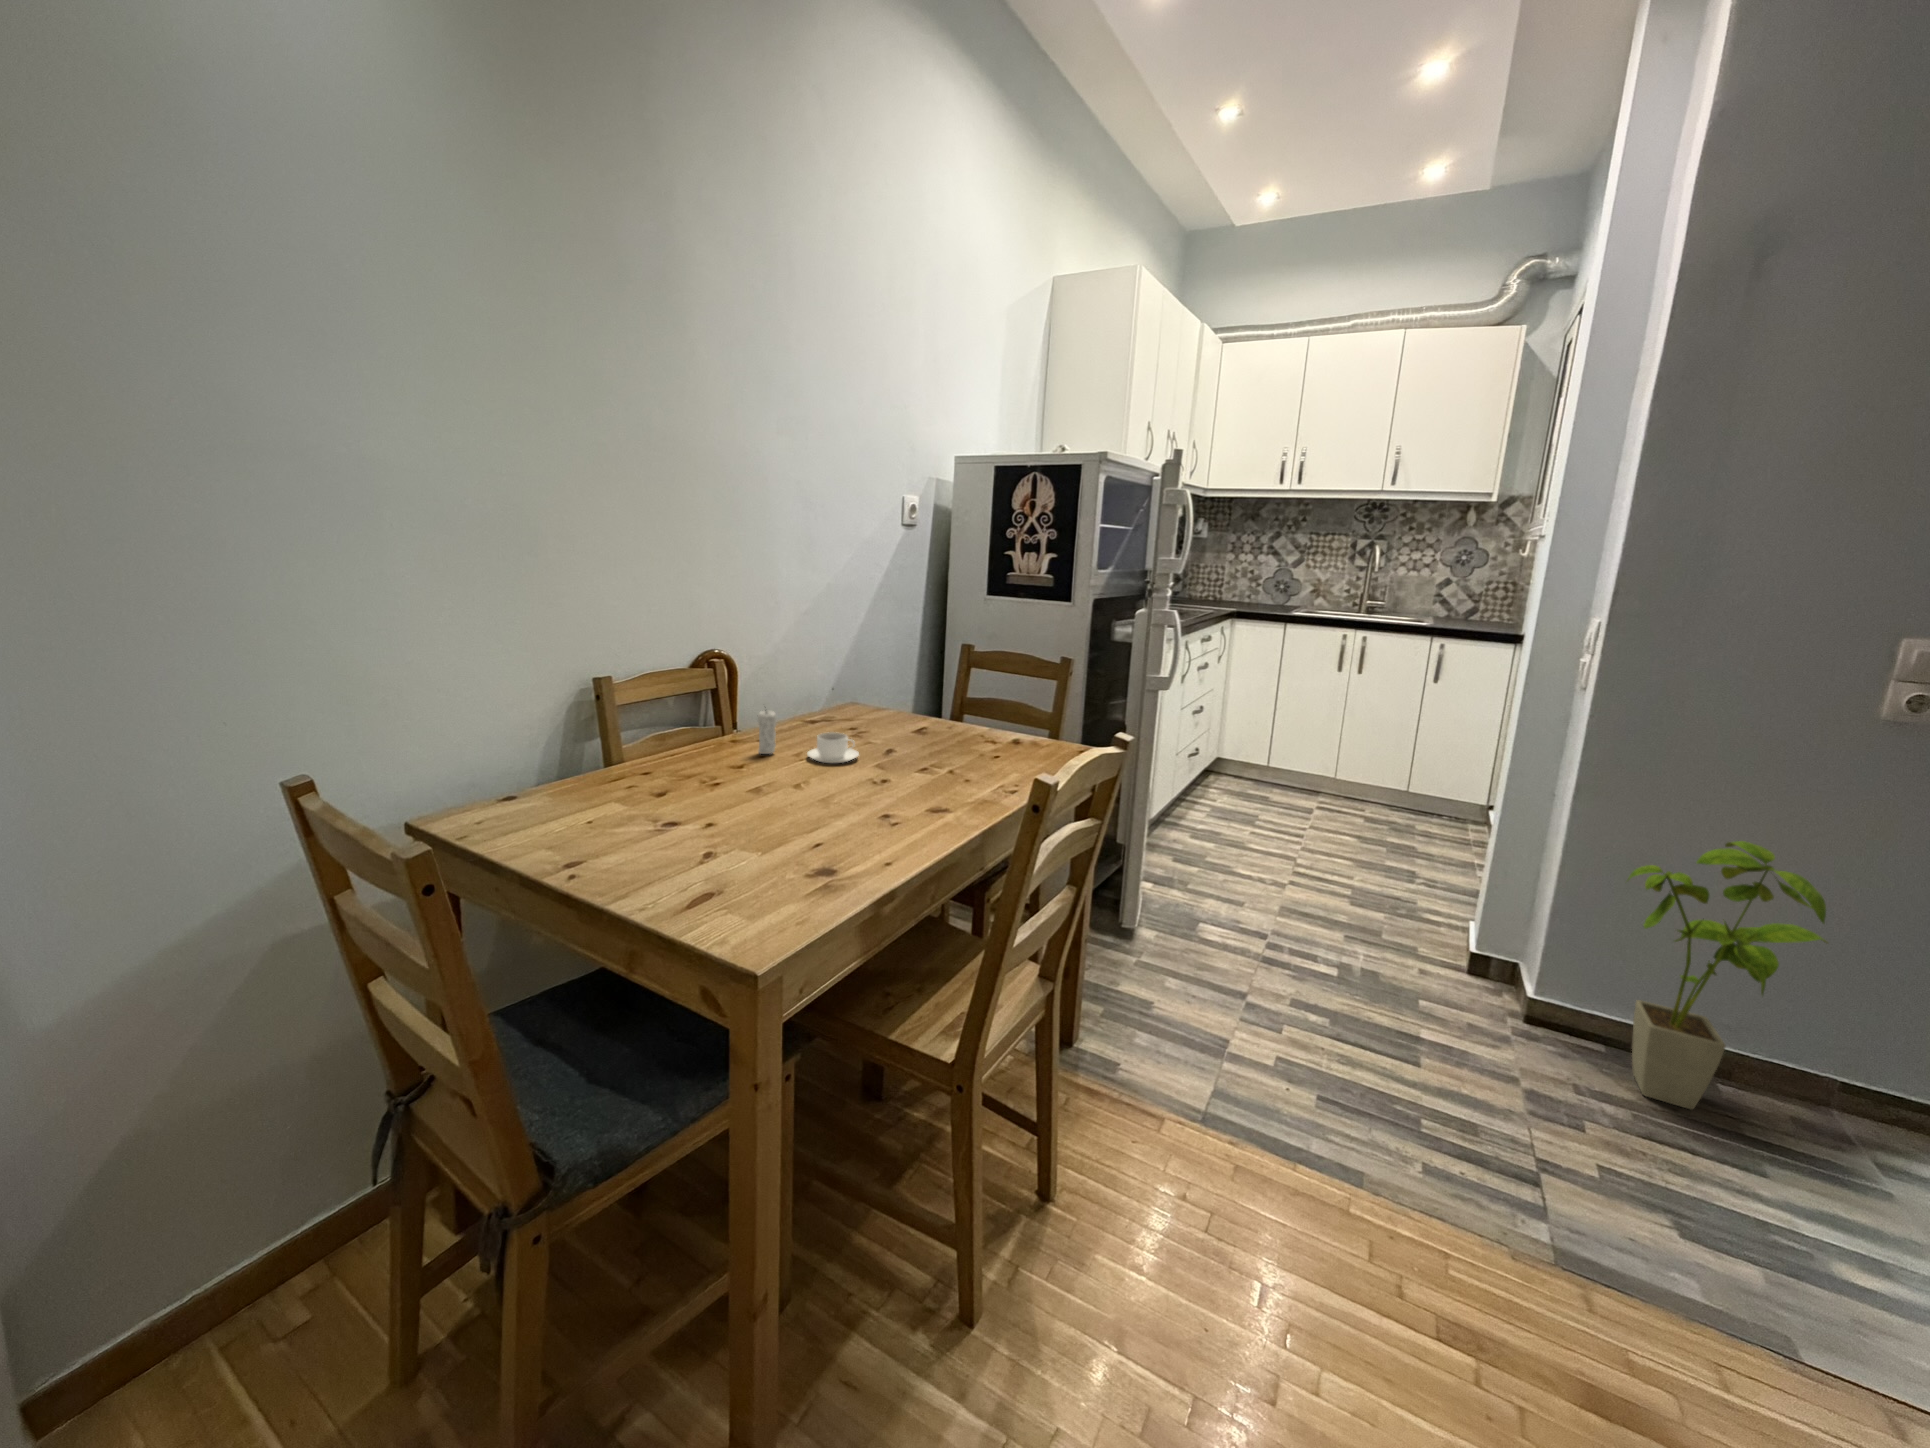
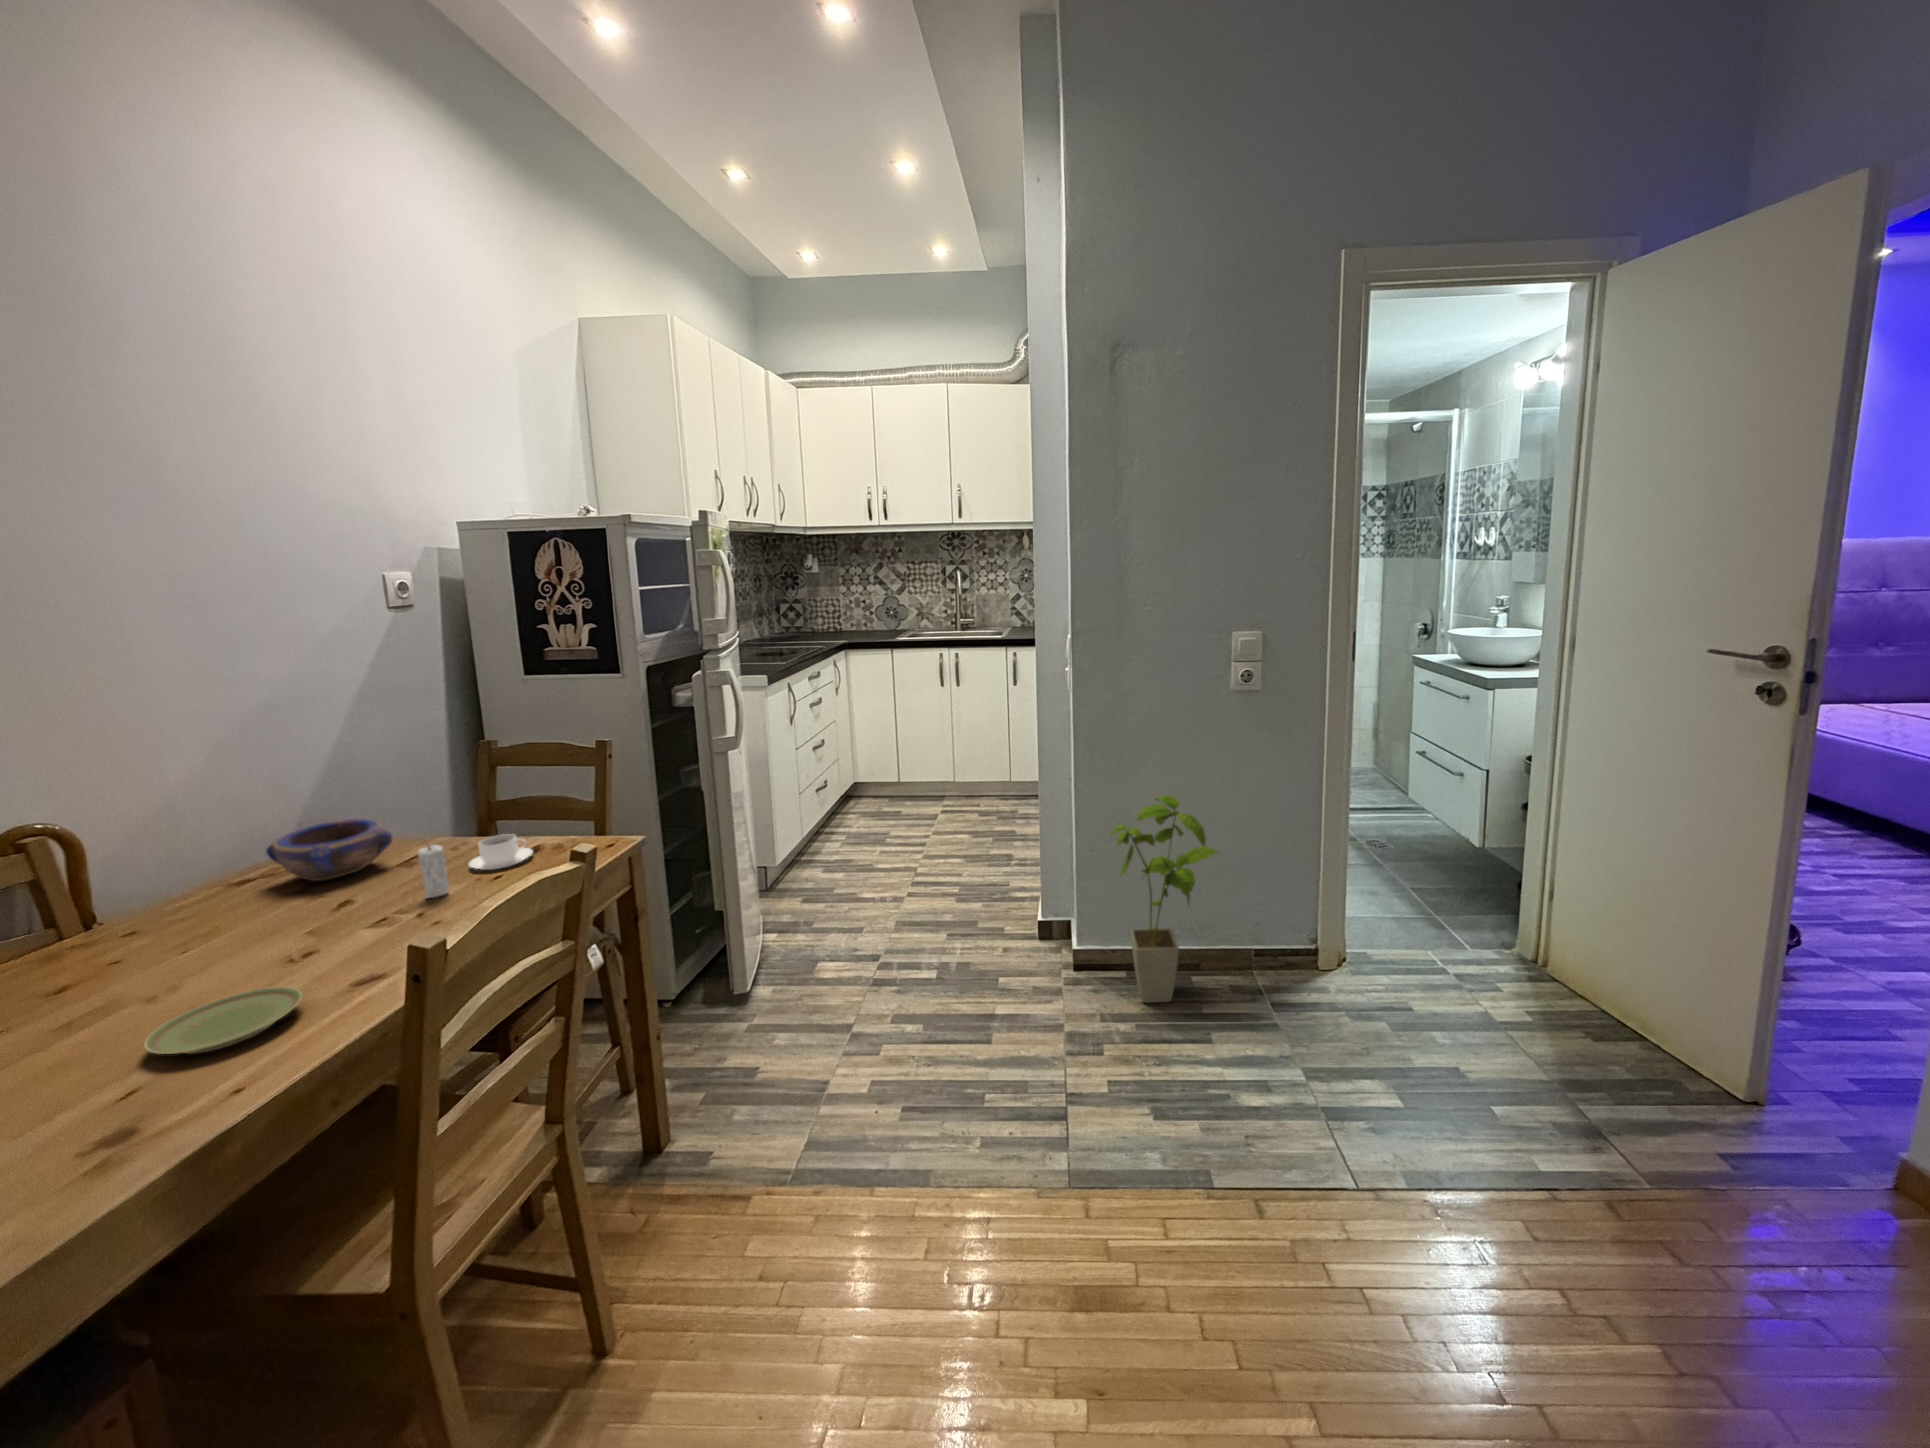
bowl: none [835,686,912,730] -> present [266,819,392,881]
candle: present [758,711,776,754] -> present [418,845,449,898]
coffee cup: present [807,732,859,763] -> present [469,834,533,870]
plate: none [820,791,906,826] -> present [144,987,302,1054]

